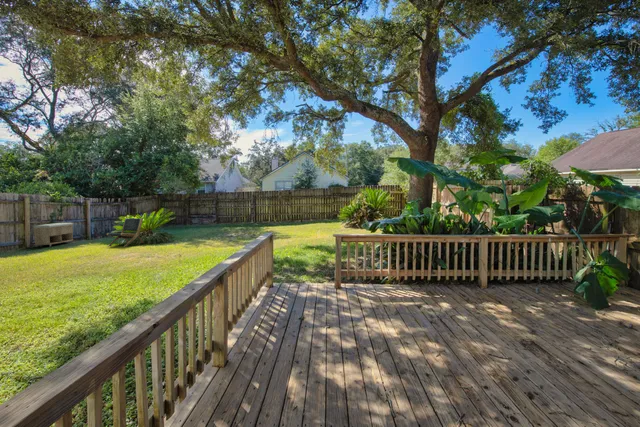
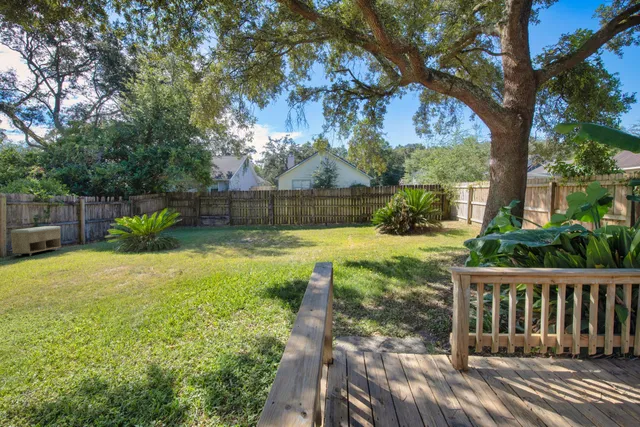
lounge chair: present [106,218,143,247] -> none [96,222,143,258]

